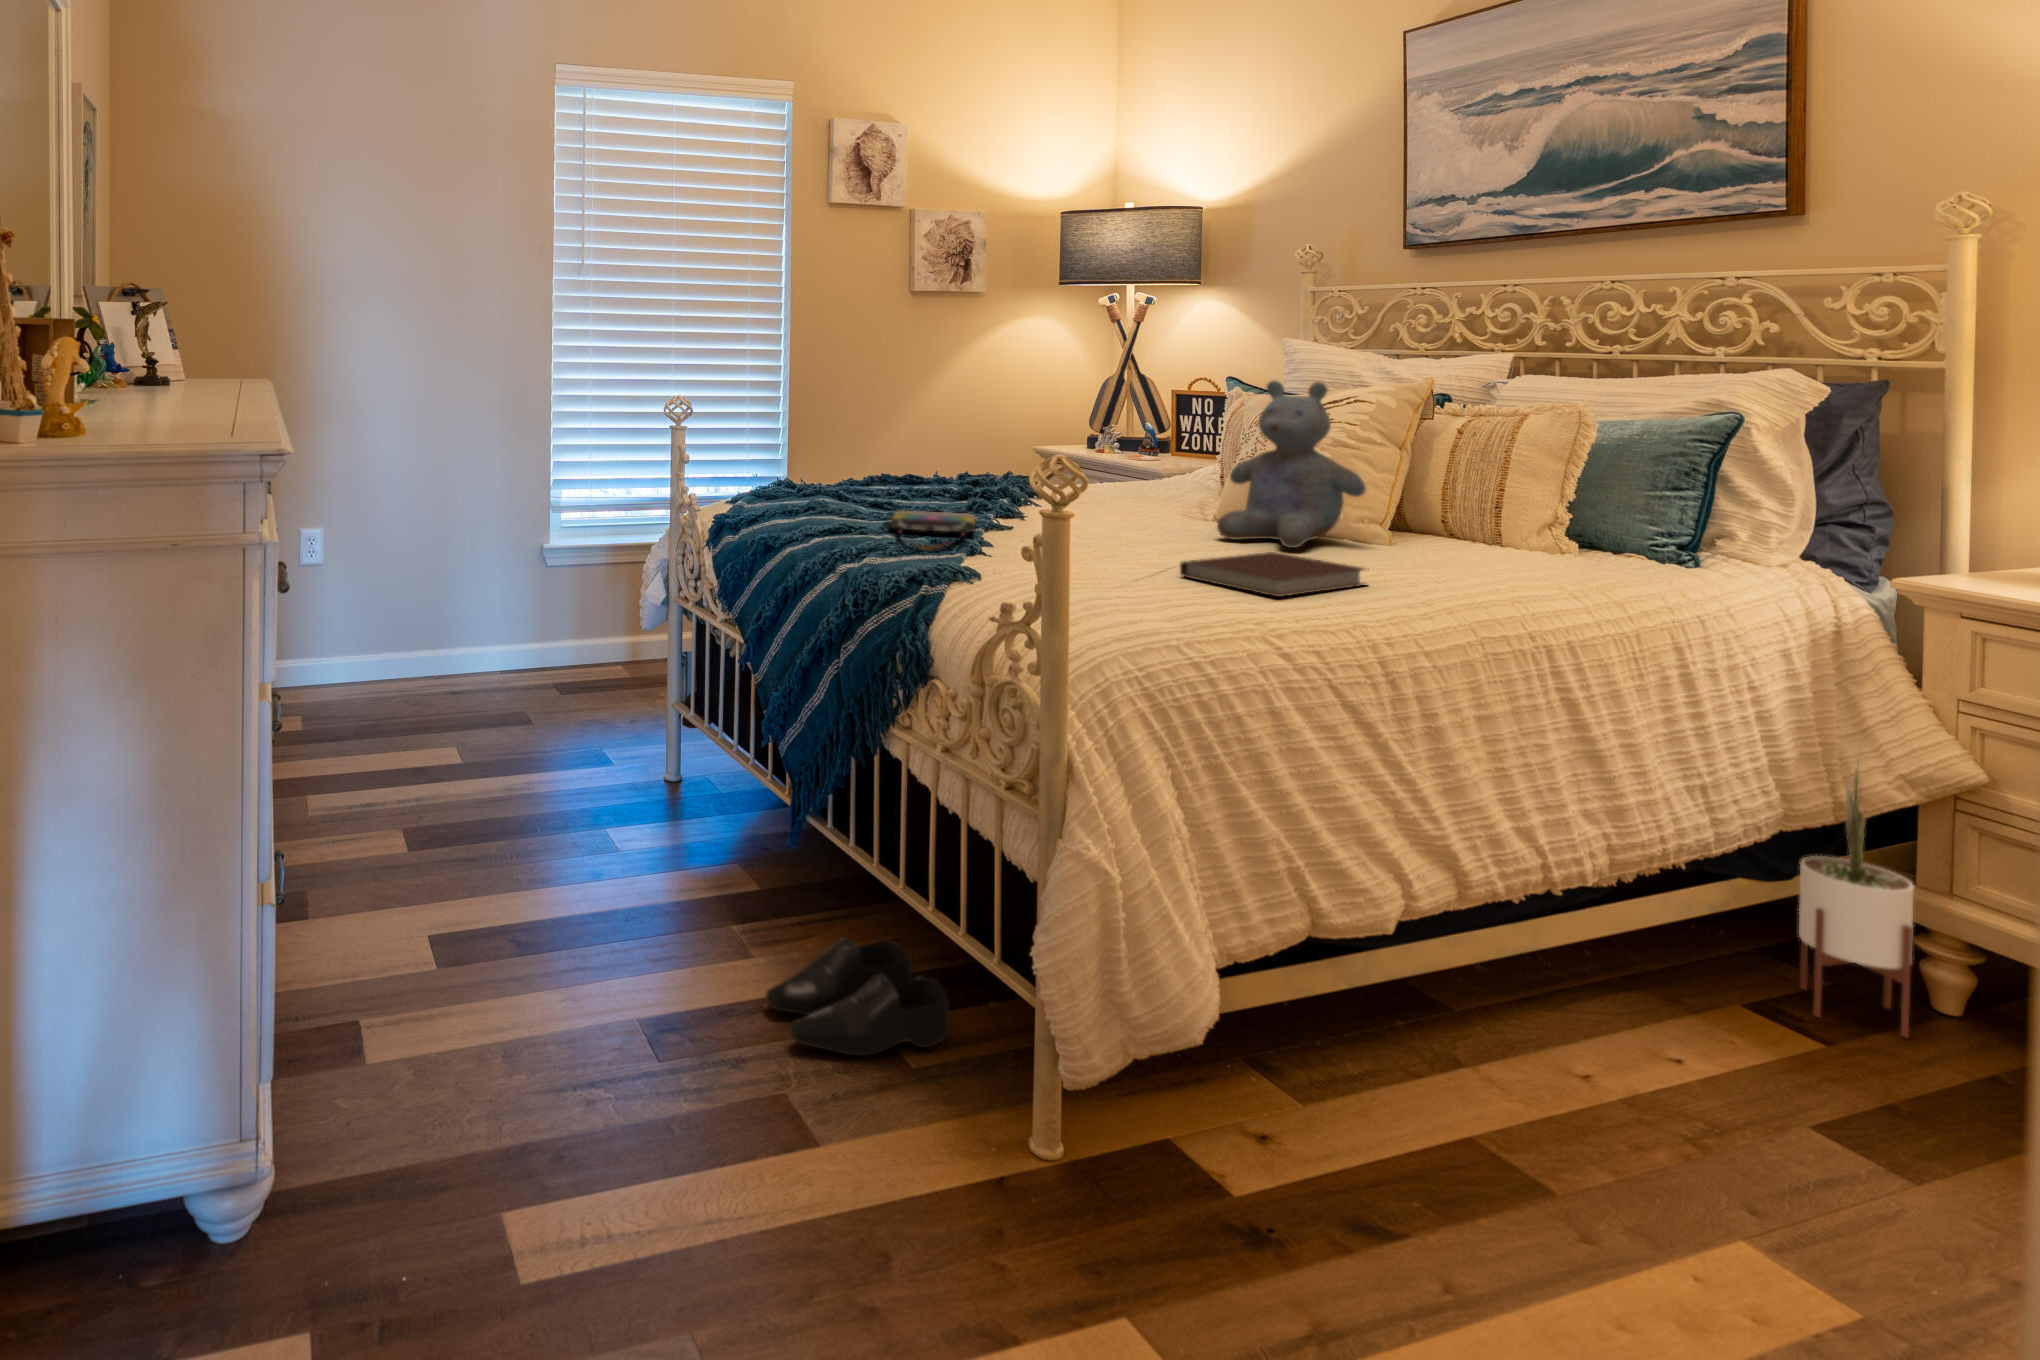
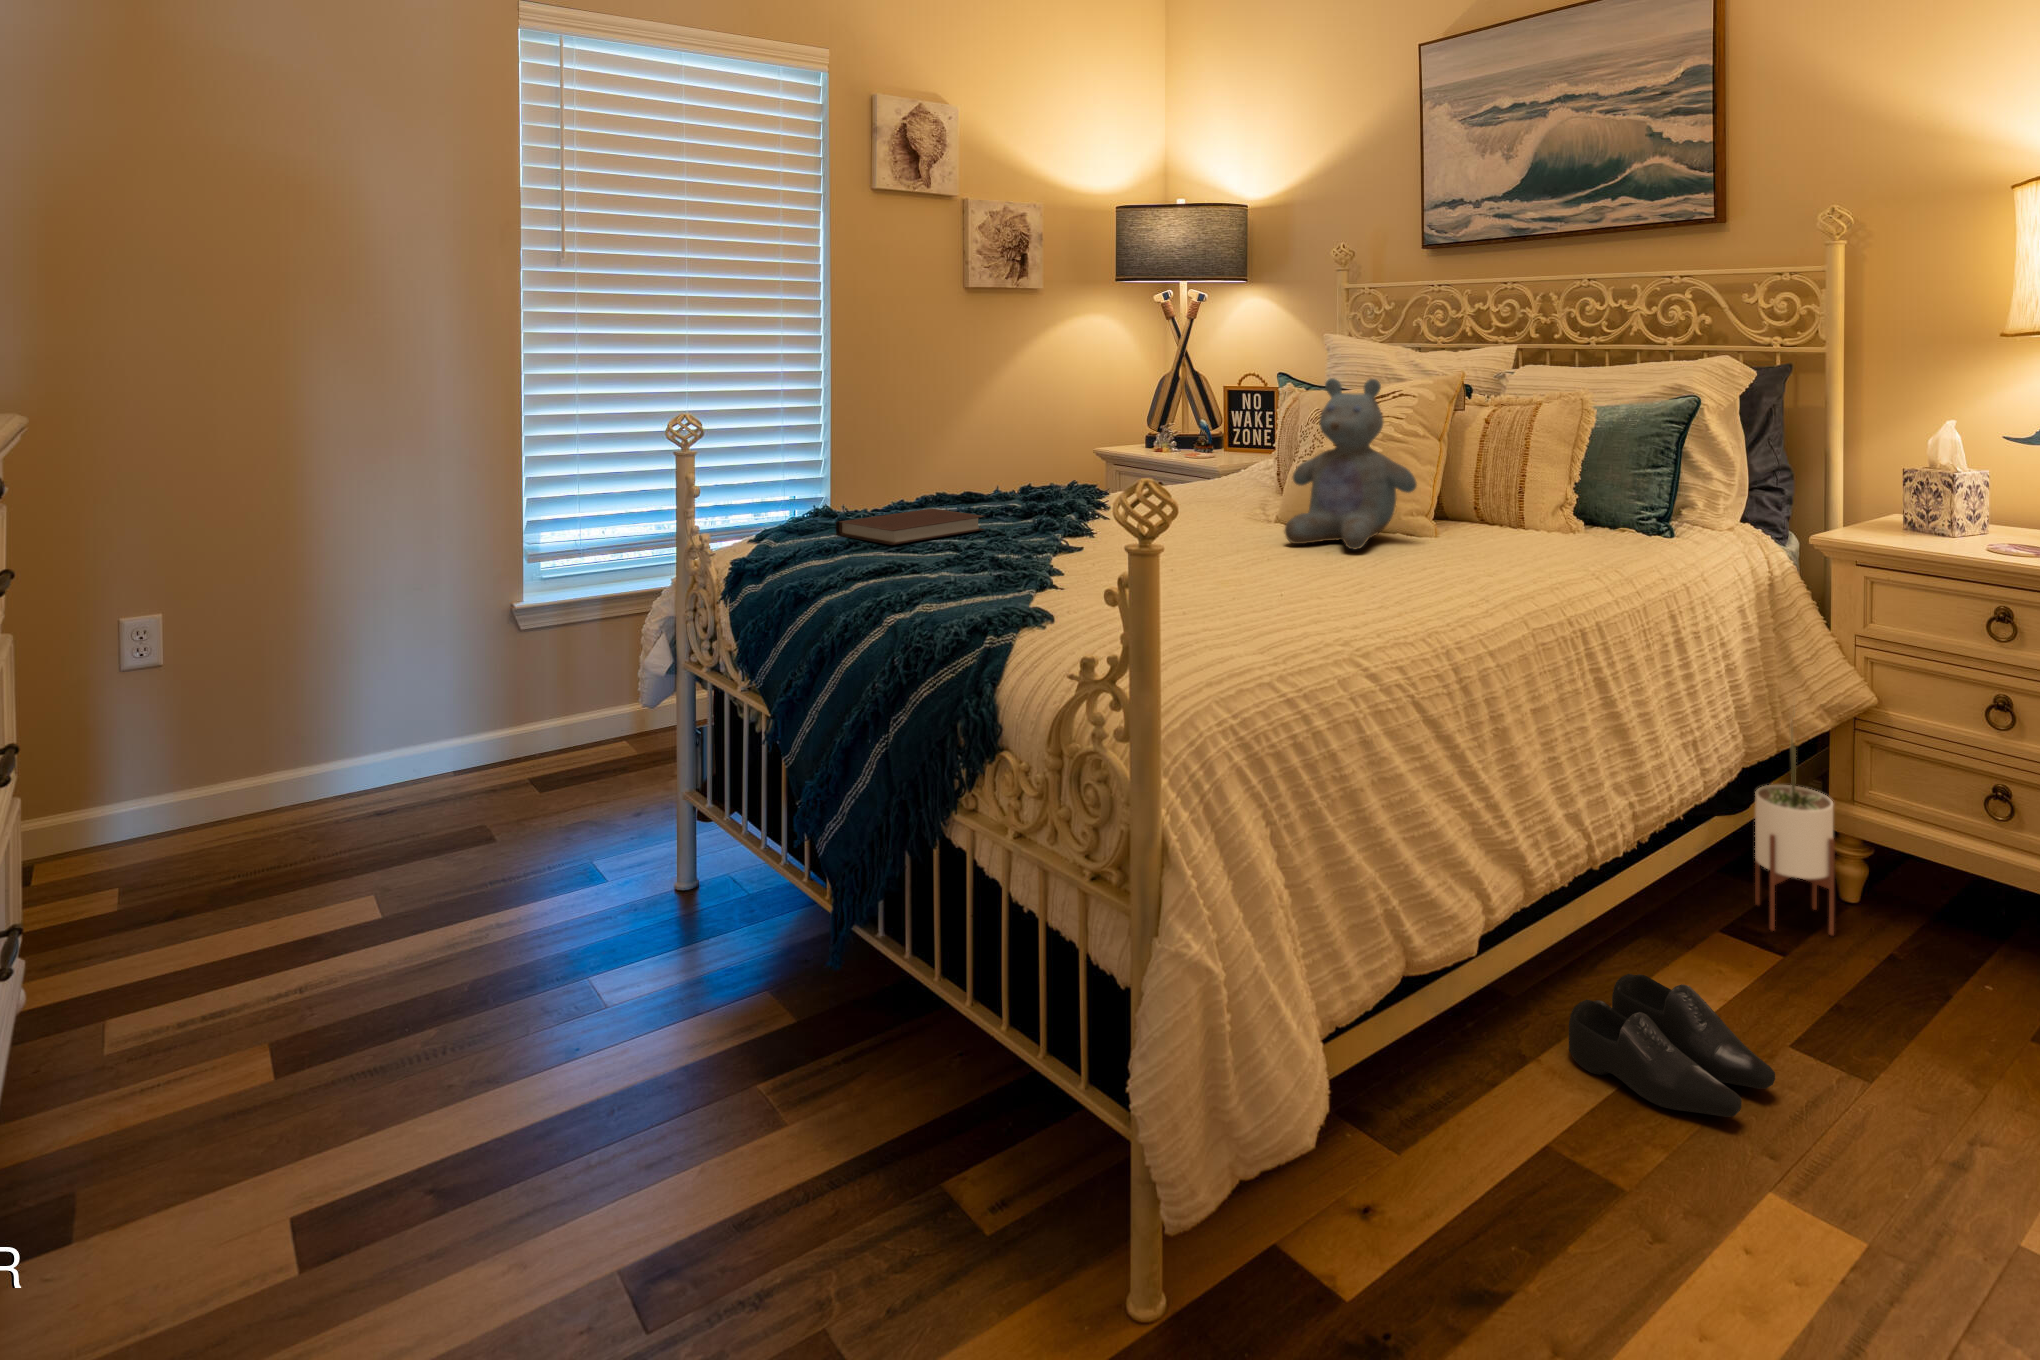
tote bag: present [883,510,976,550] -> none [938,537,1048,588]
notebook: present [1180,552,1364,597] -> present [836,509,985,545]
shoe: present [766,938,949,1056] -> present [1569,974,1775,1117]

